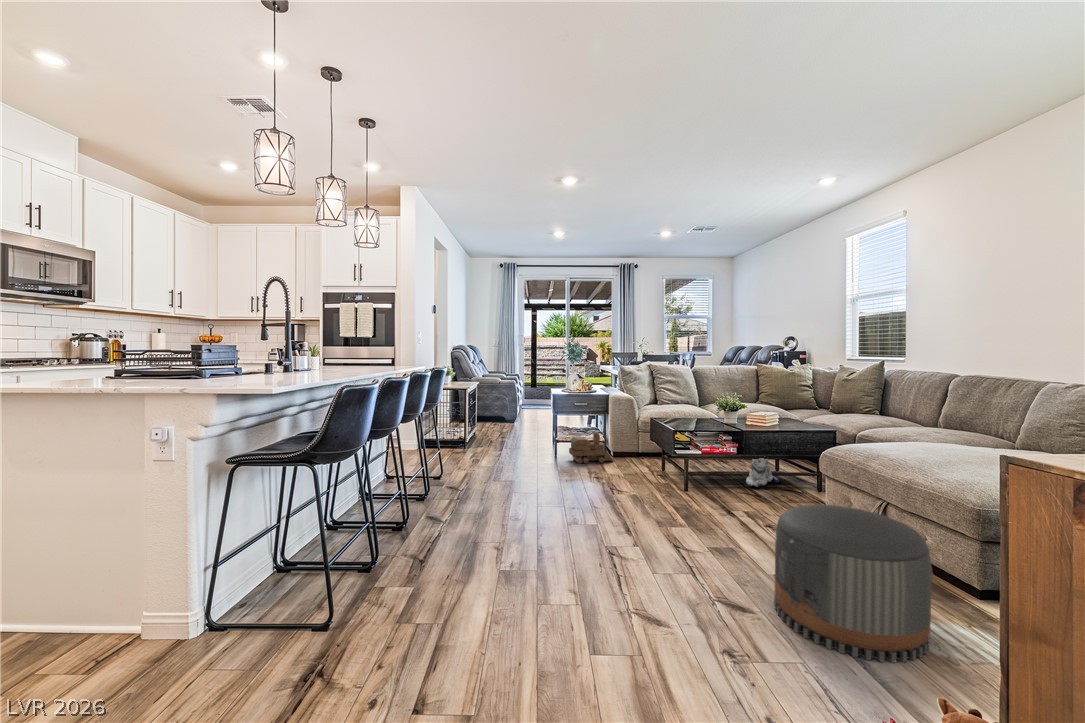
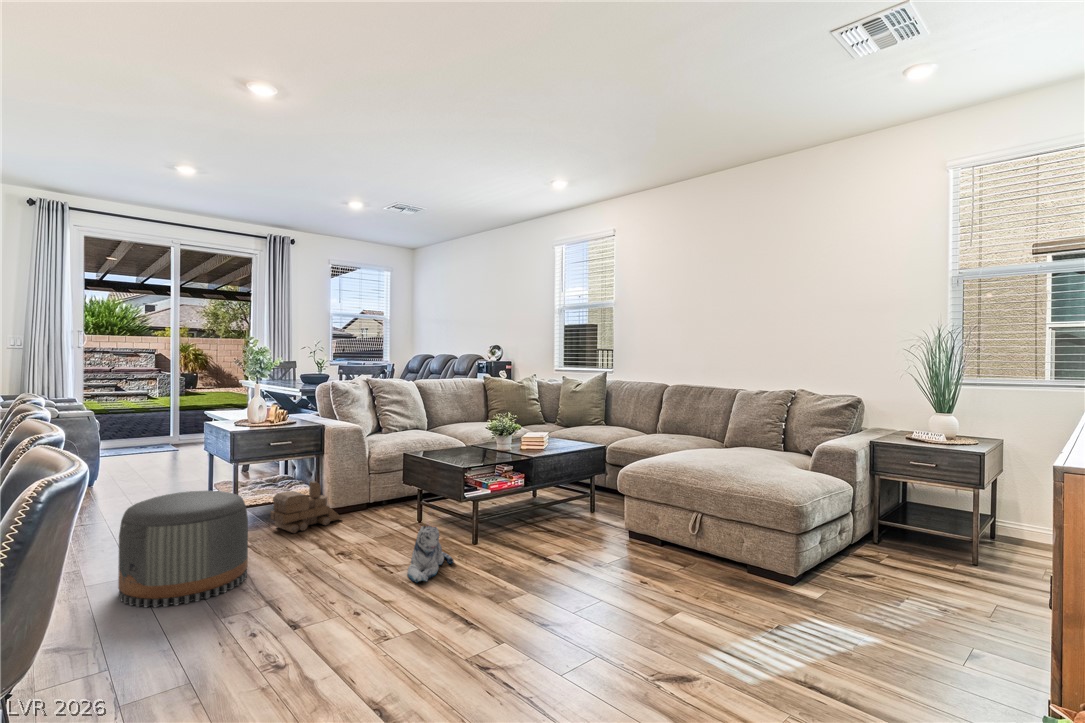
plush toy: present [746,456,779,487] -> present [407,526,453,583]
pouf: present [774,505,932,663] -> present [118,491,248,607]

